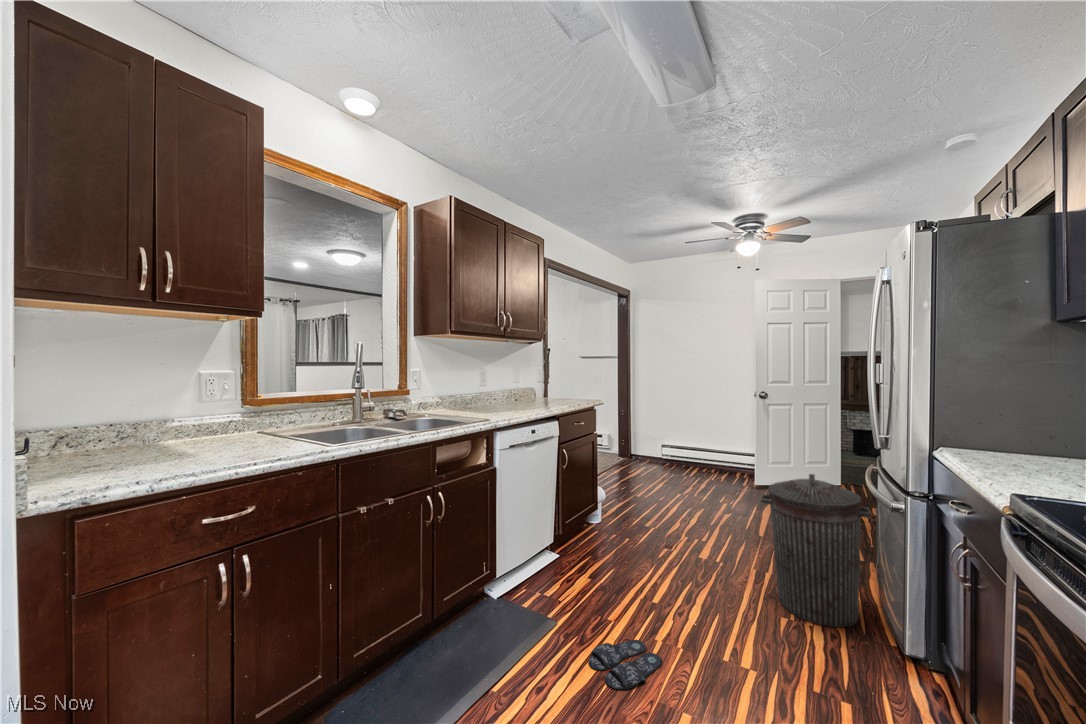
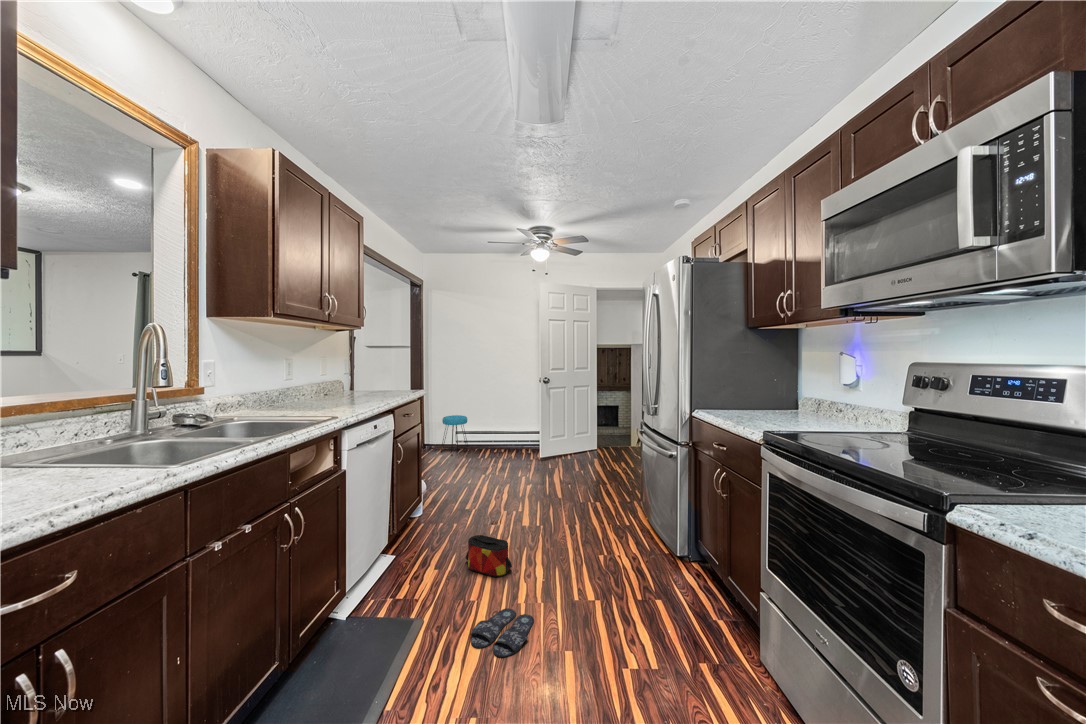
stool: none [646,428,675,469] -> present [441,415,469,455]
trash can: present [761,474,871,627] -> none [582,441,652,553]
bag: none [619,555,663,605] -> present [466,535,512,577]

